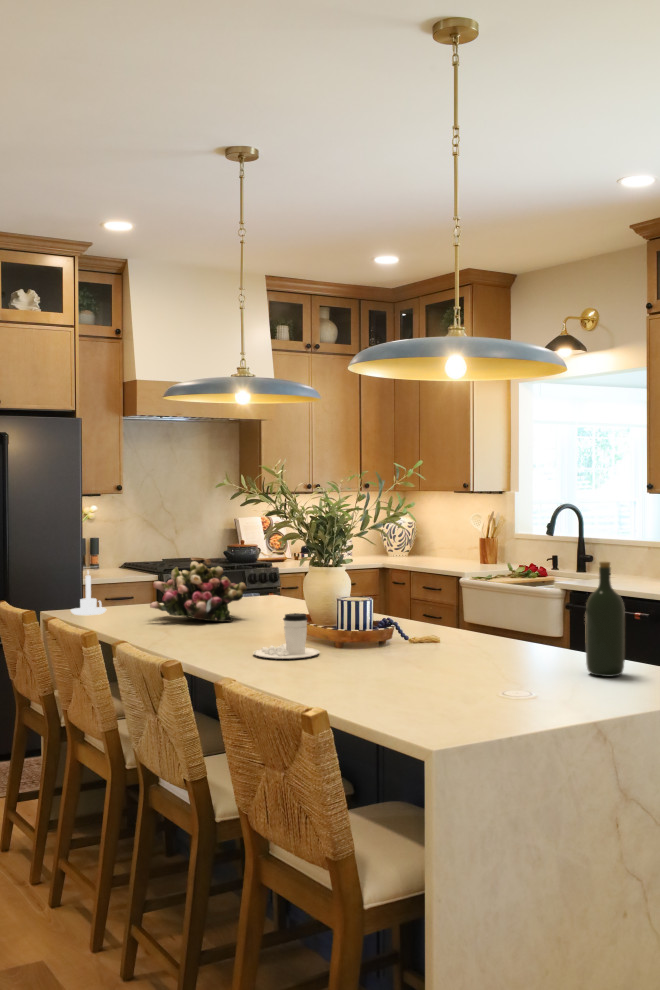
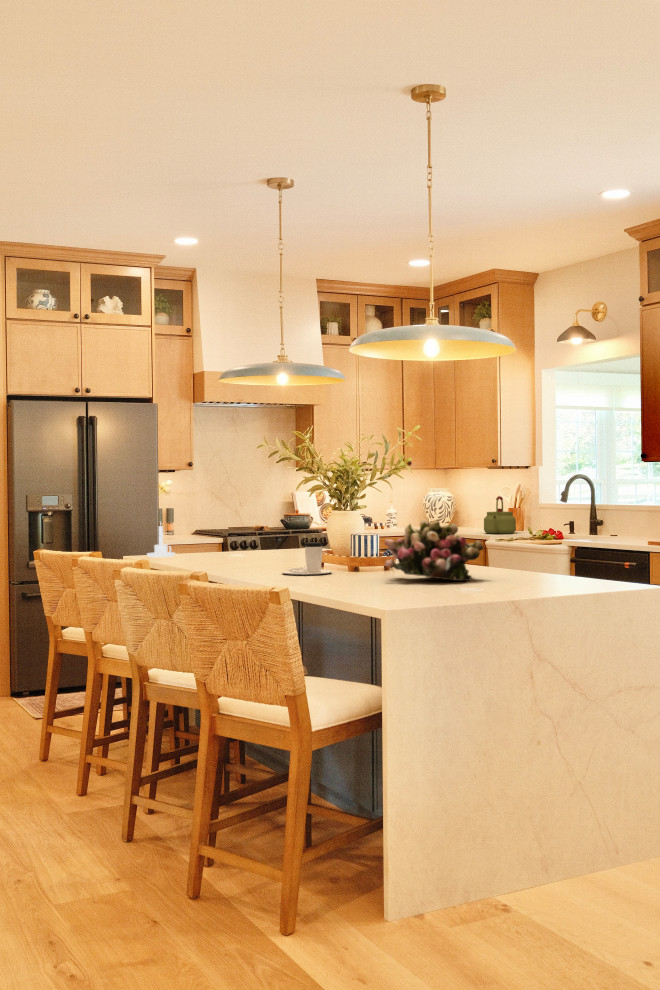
kettle: none [455,526,491,568] -> present [484,496,516,534]
flower arrangement: present [150,561,247,622] -> present [385,519,483,581]
wine bottle: present [585,562,625,677] -> none [527,495,557,581]

